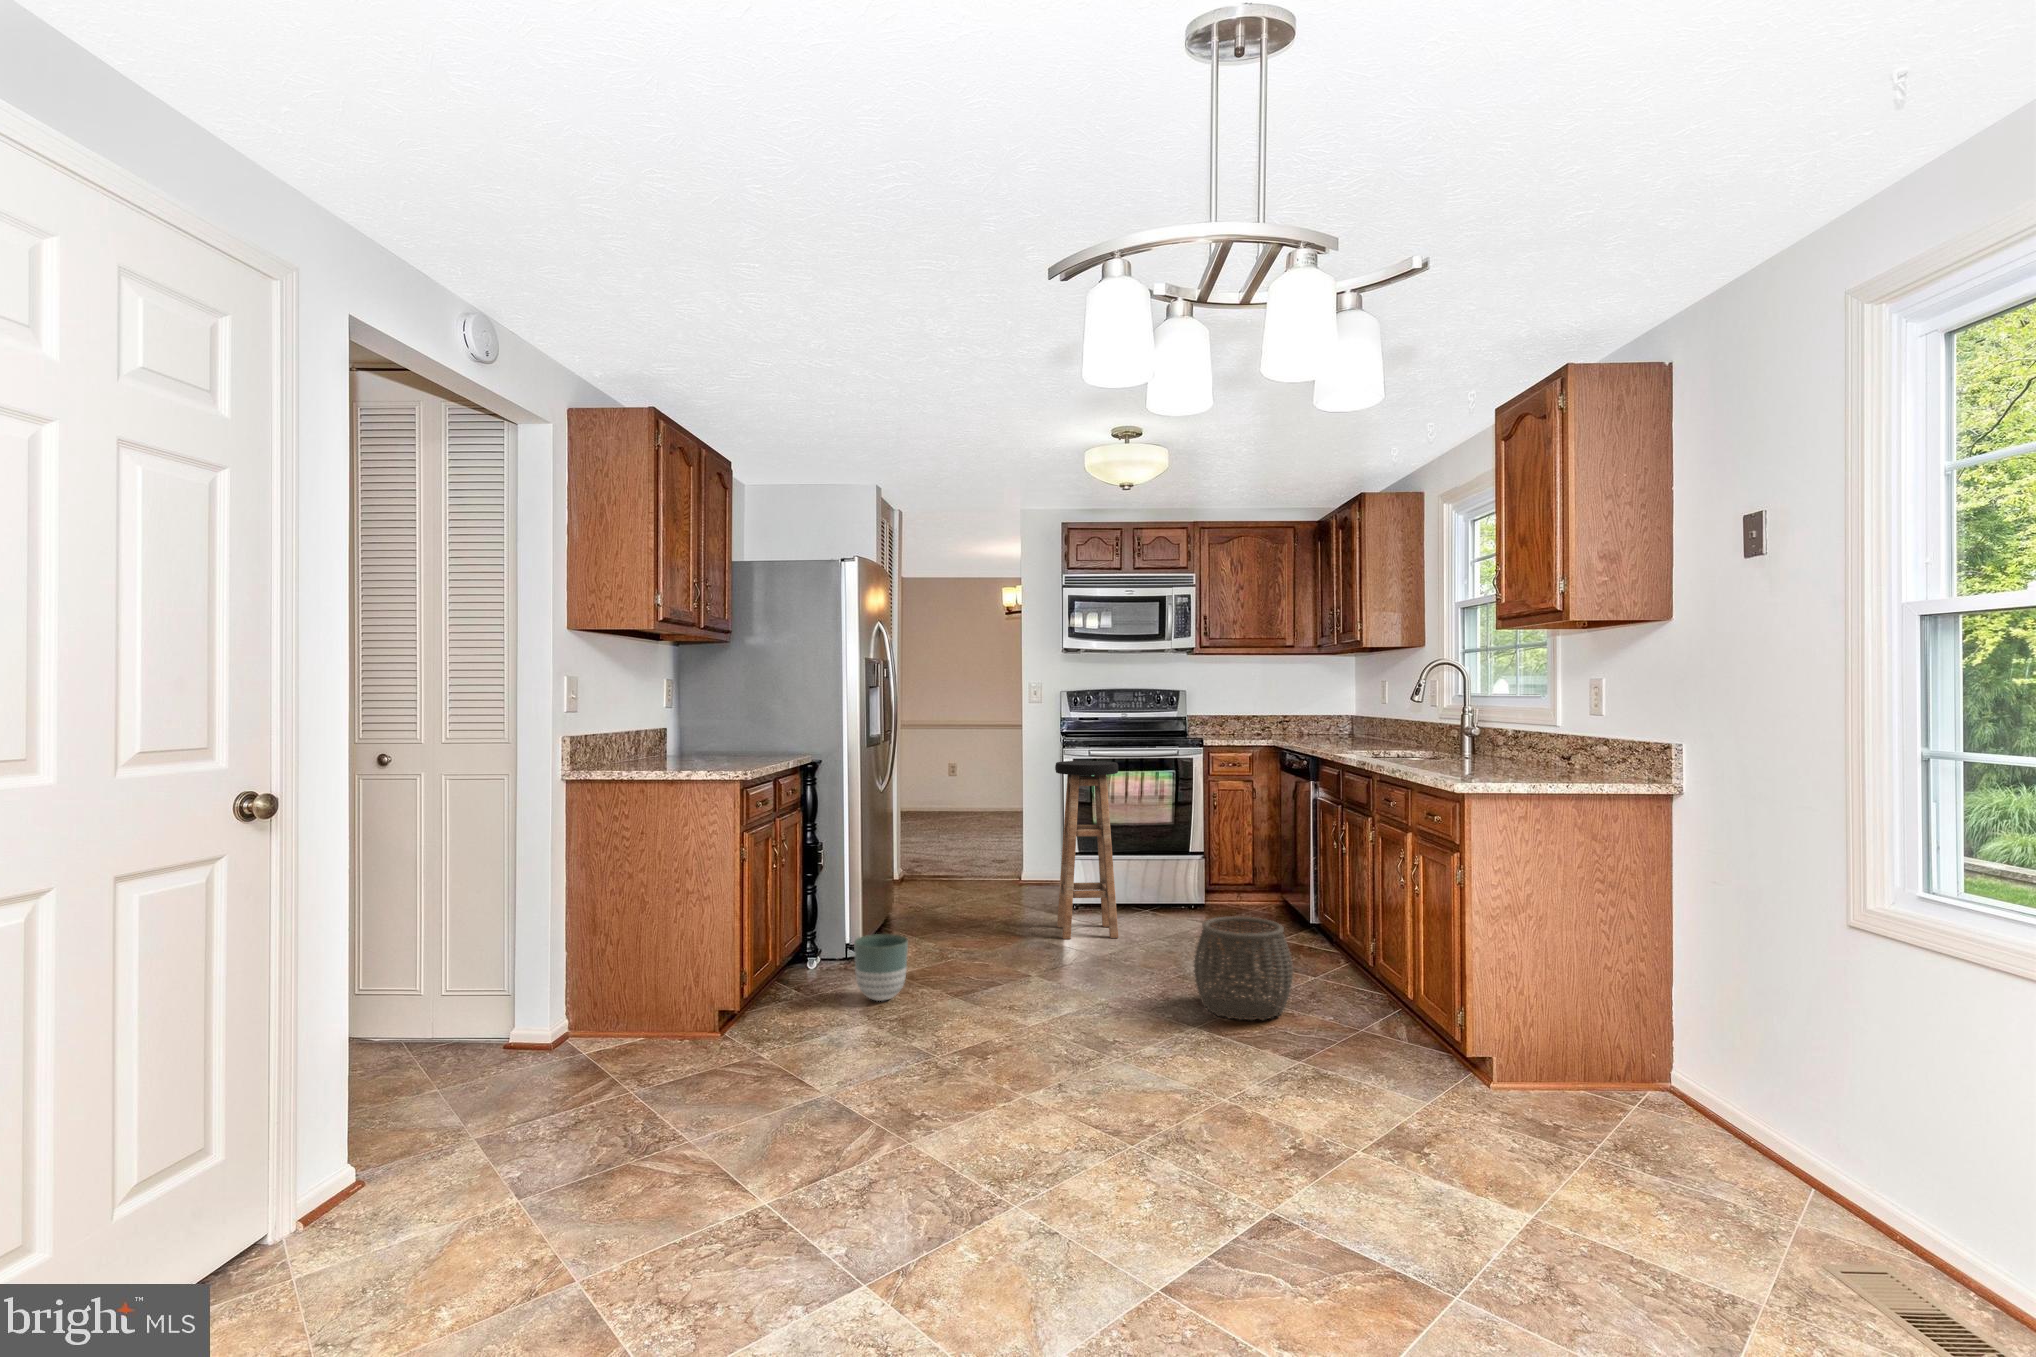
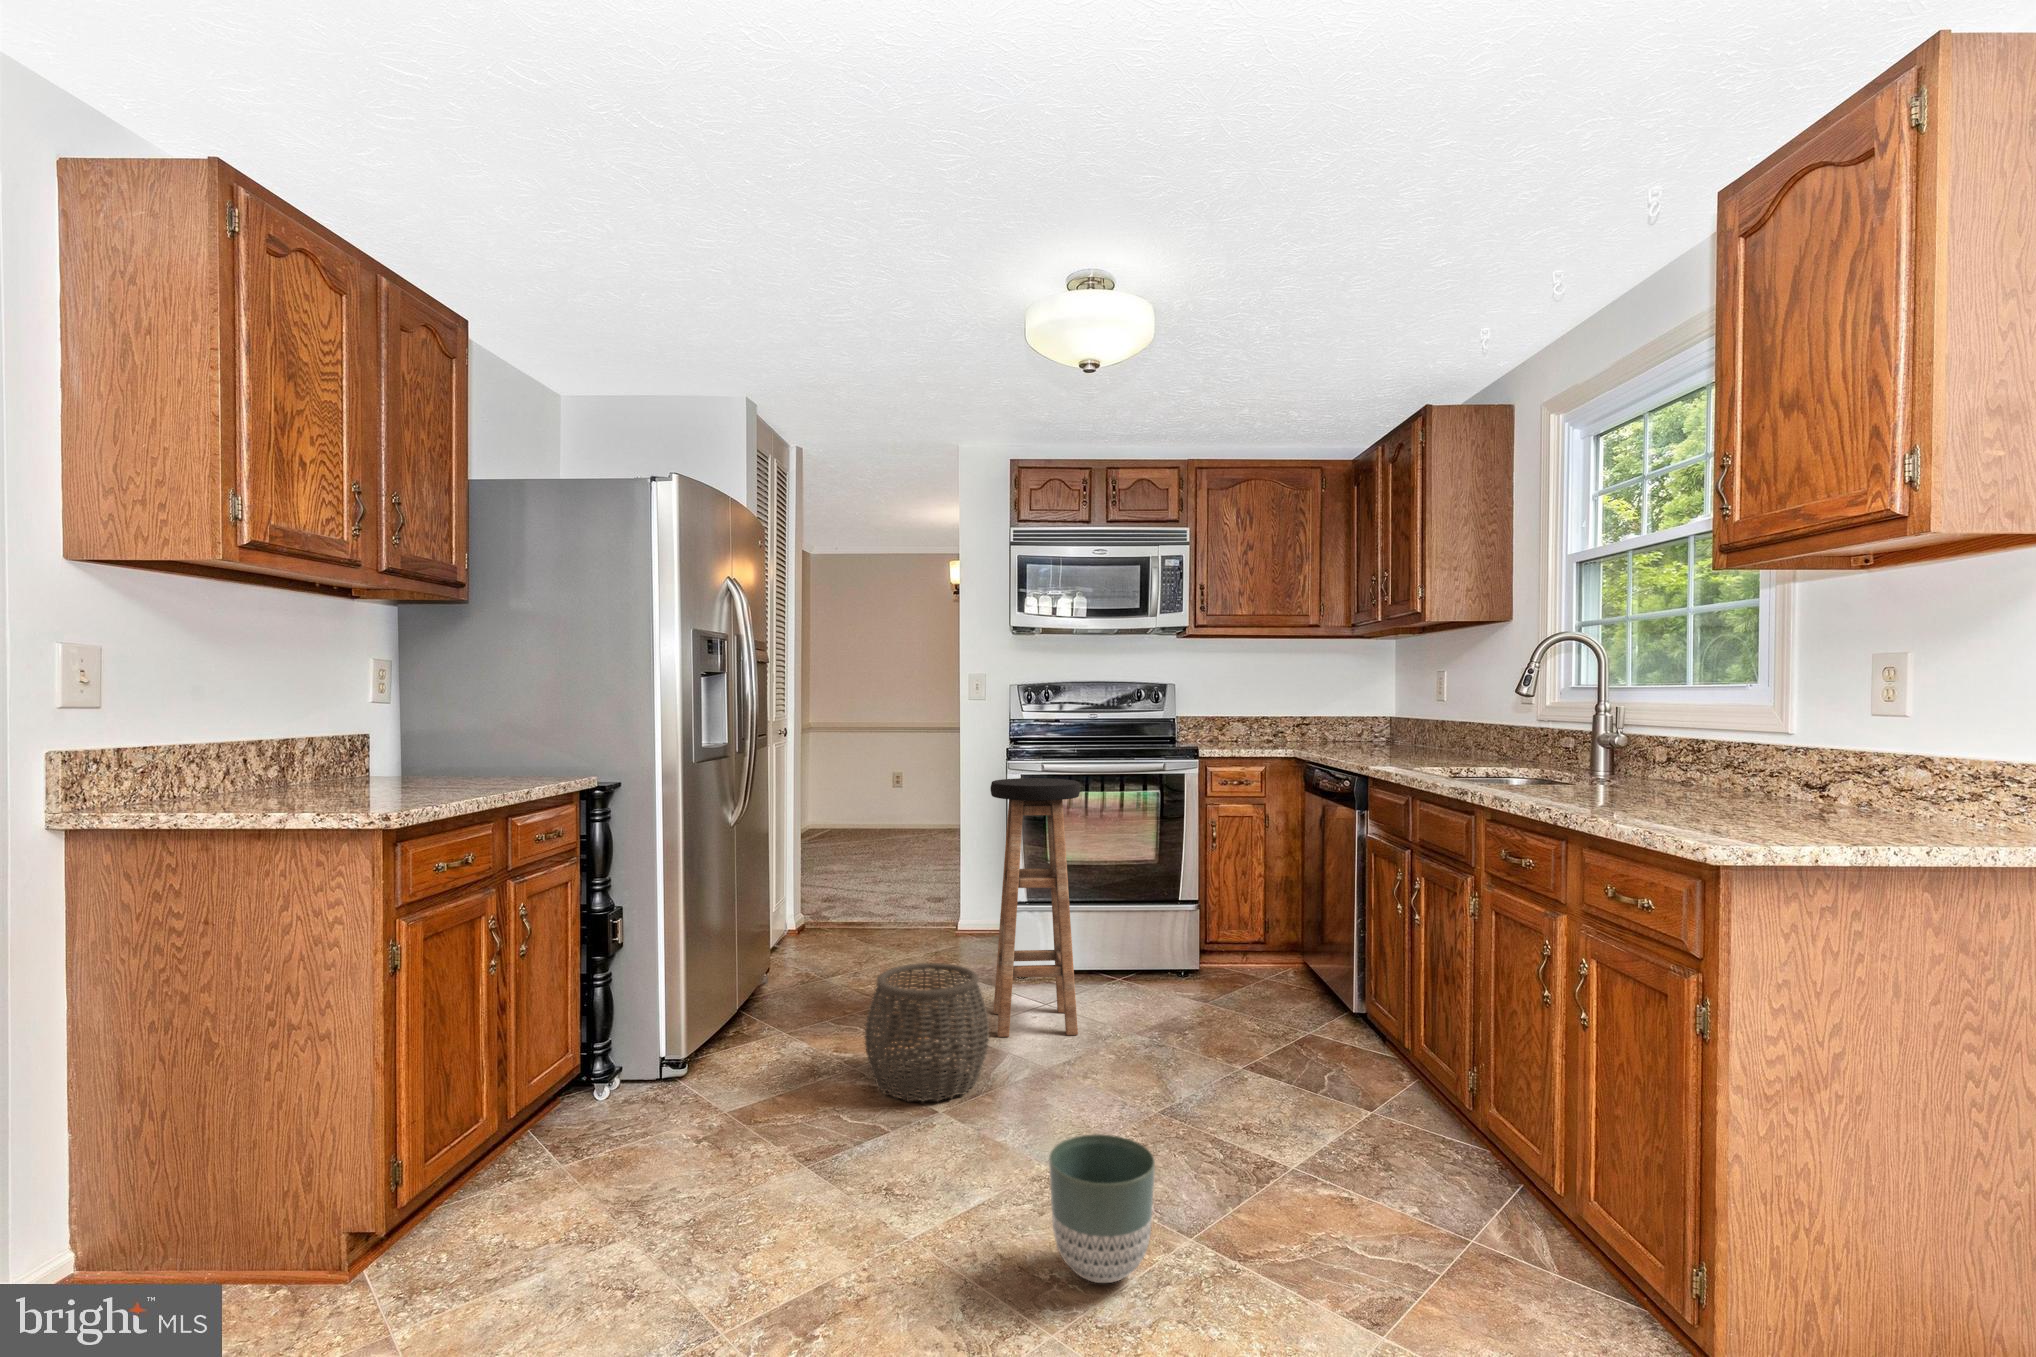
woven basket: present [1194,916,1293,1021] -> present [865,963,989,1102]
planter: present [854,934,908,1001] -> present [1049,1134,1155,1283]

